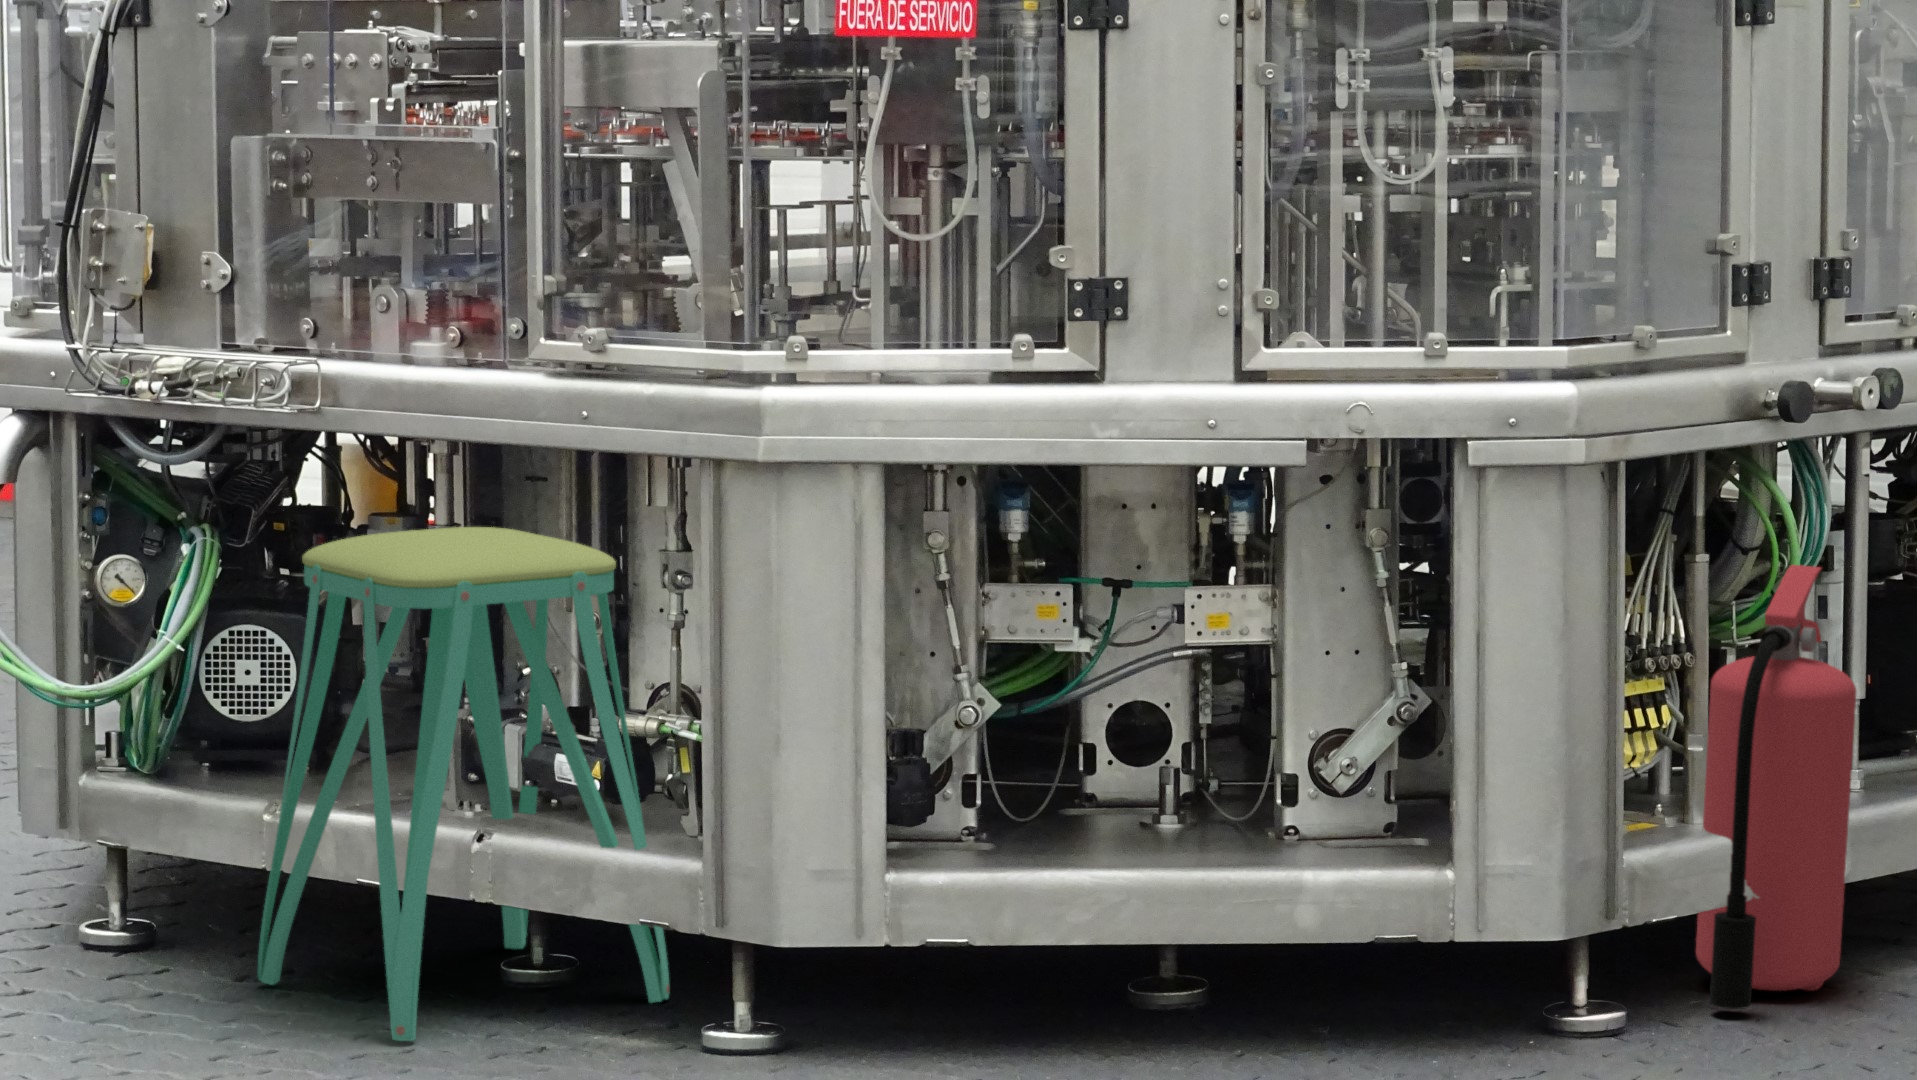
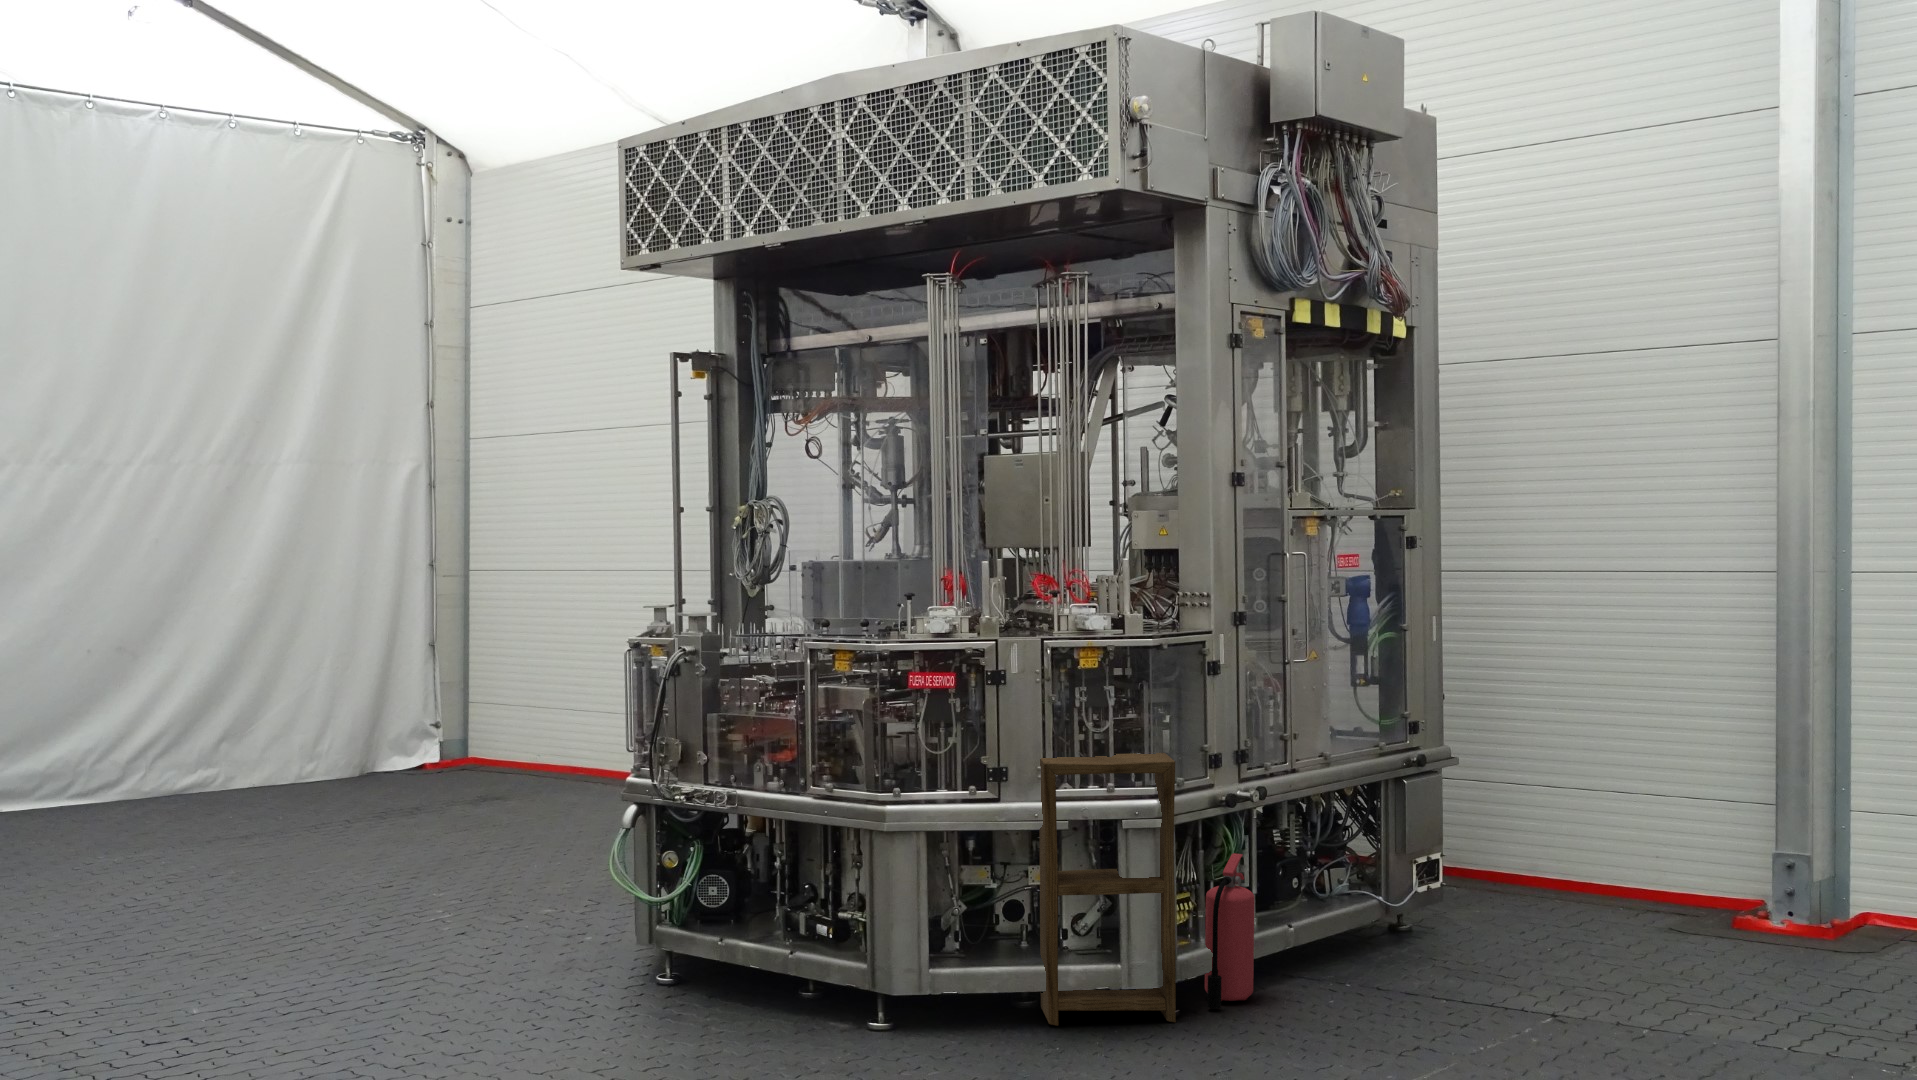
shelving unit: none [1214,251,1651,1049] -> present [1039,753,1176,1026]
stool: present [258,527,669,1041] -> none [718,847,857,1027]

